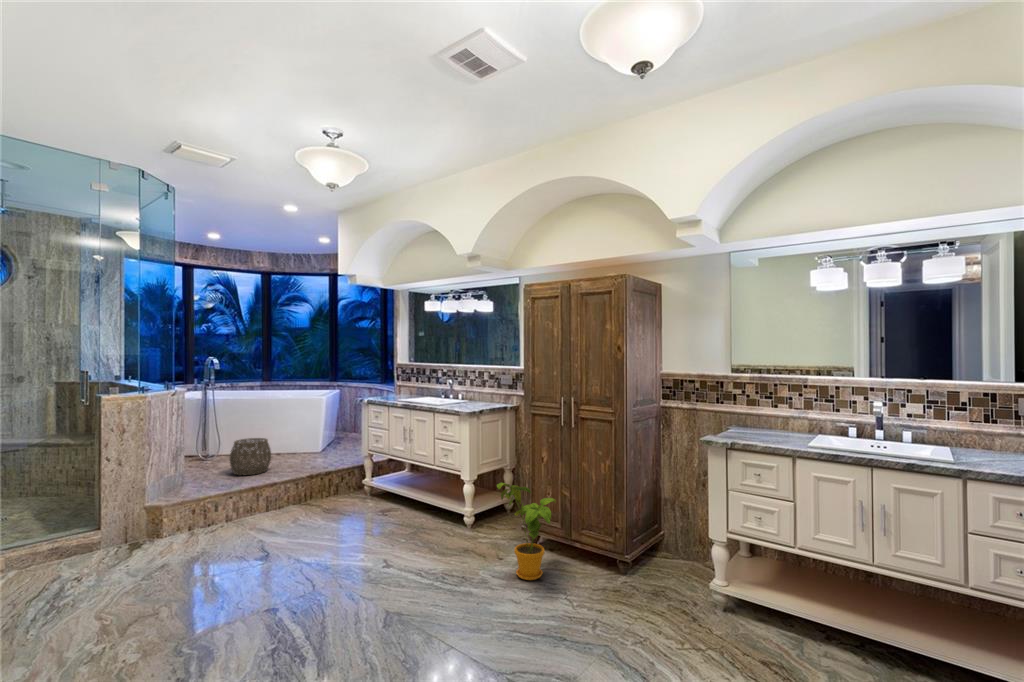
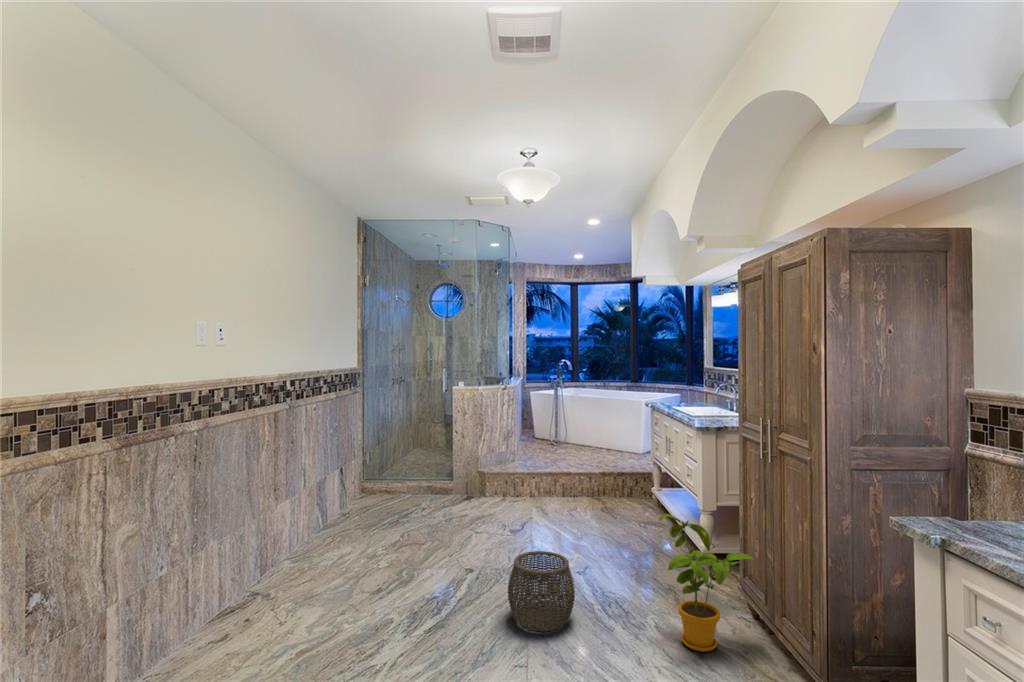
woven basket: present [230,438,271,475] -> present [508,551,575,632]

